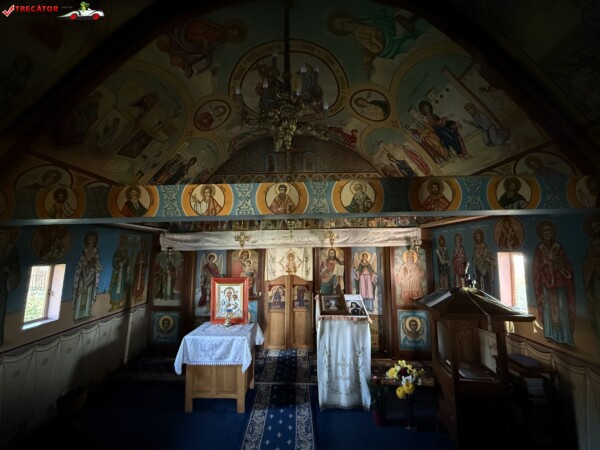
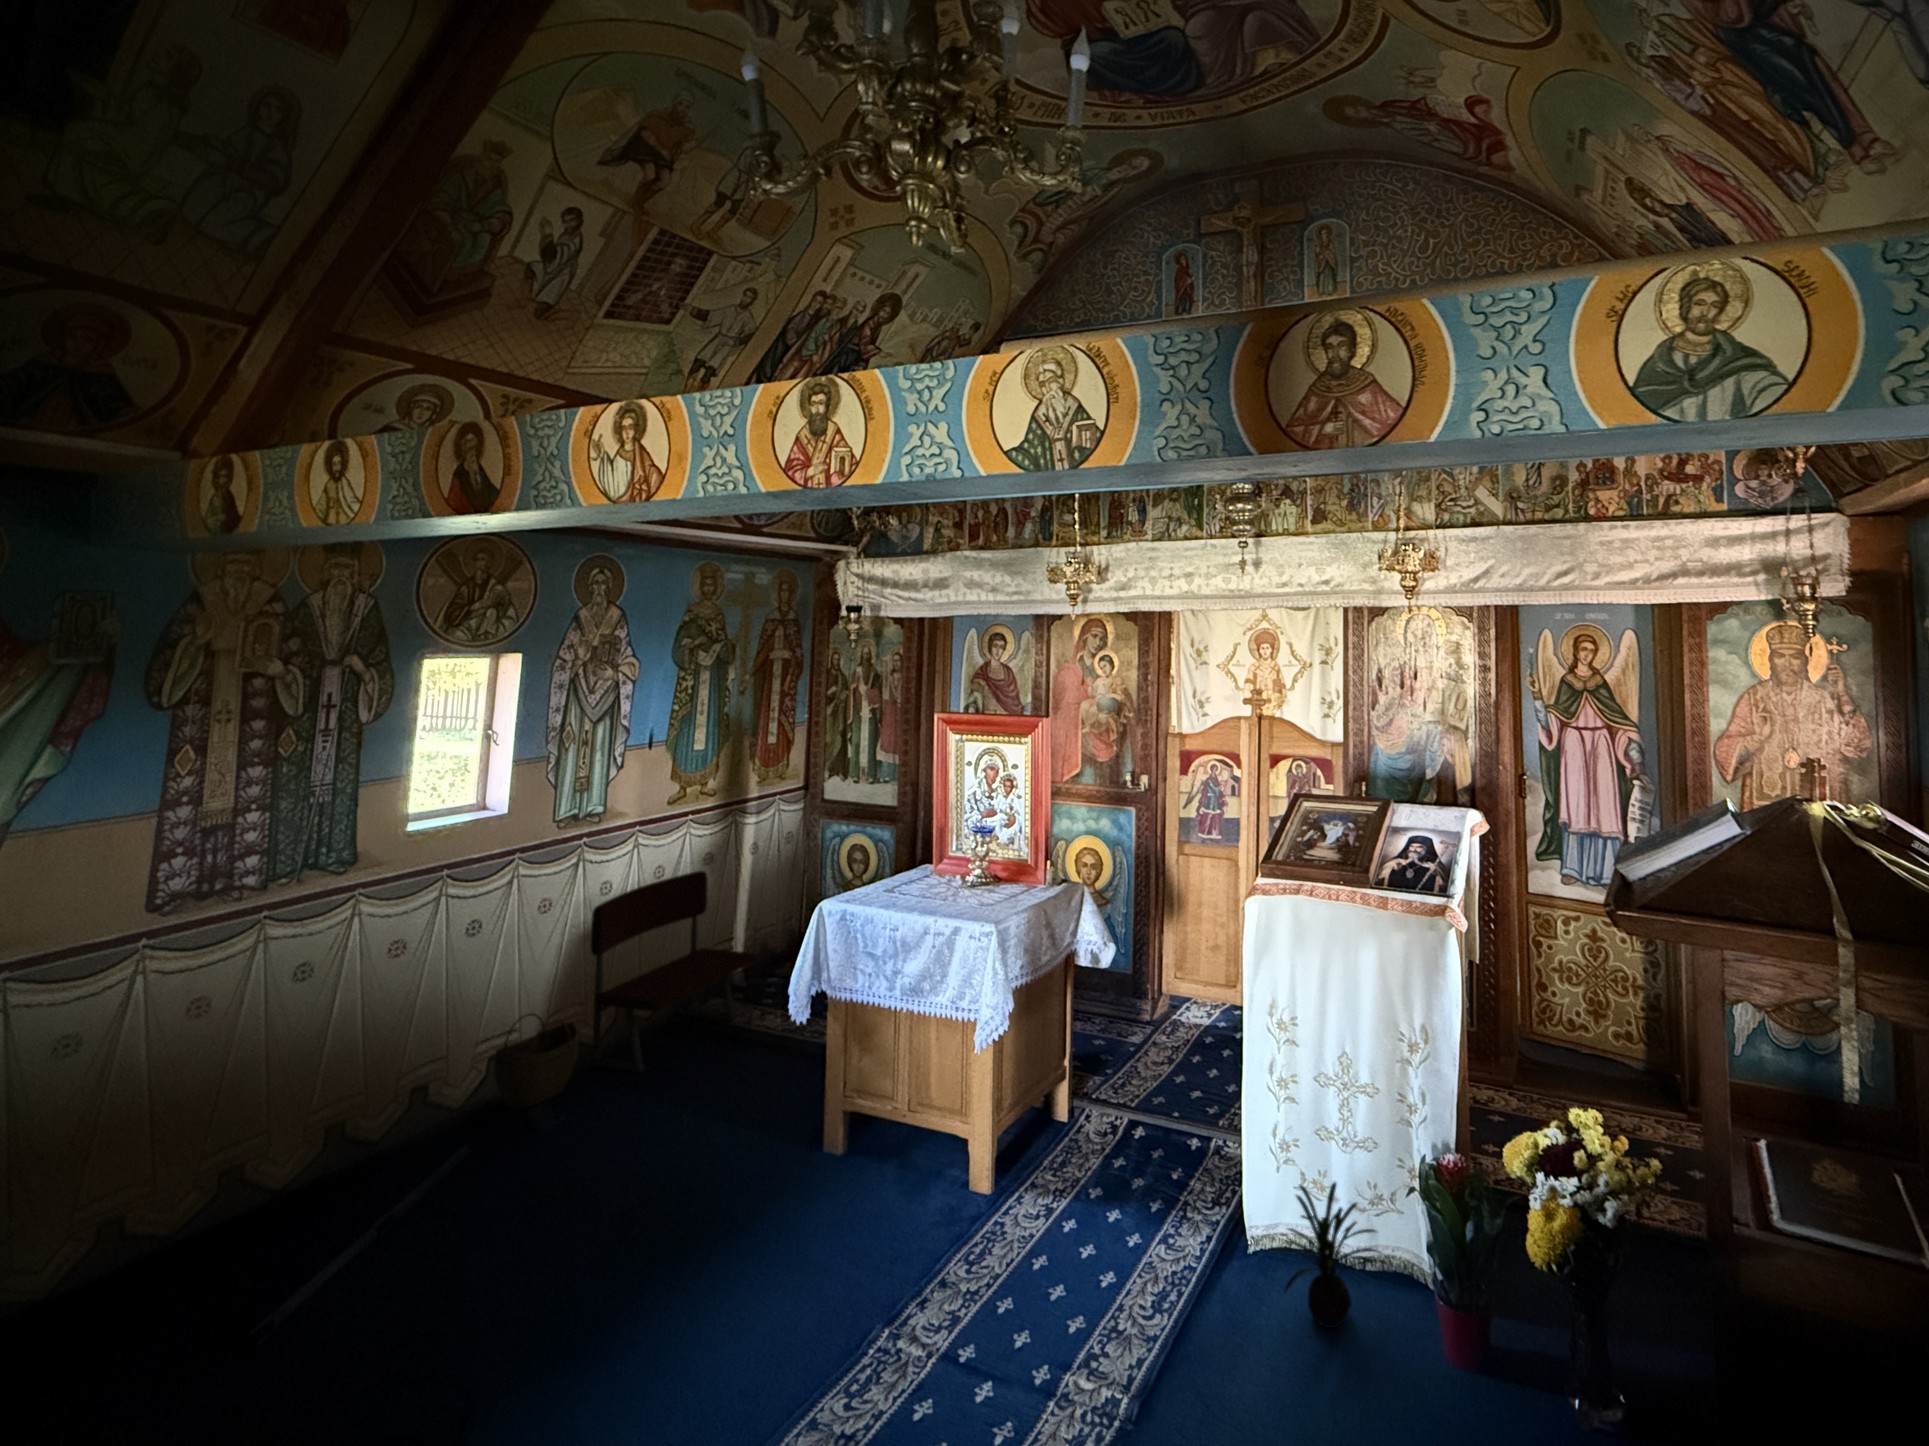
bench: none [86,331,141,399] -> present [590,871,757,1072]
decorative plant: none [331,381,359,416] -> present [1266,1183,1387,1328]

